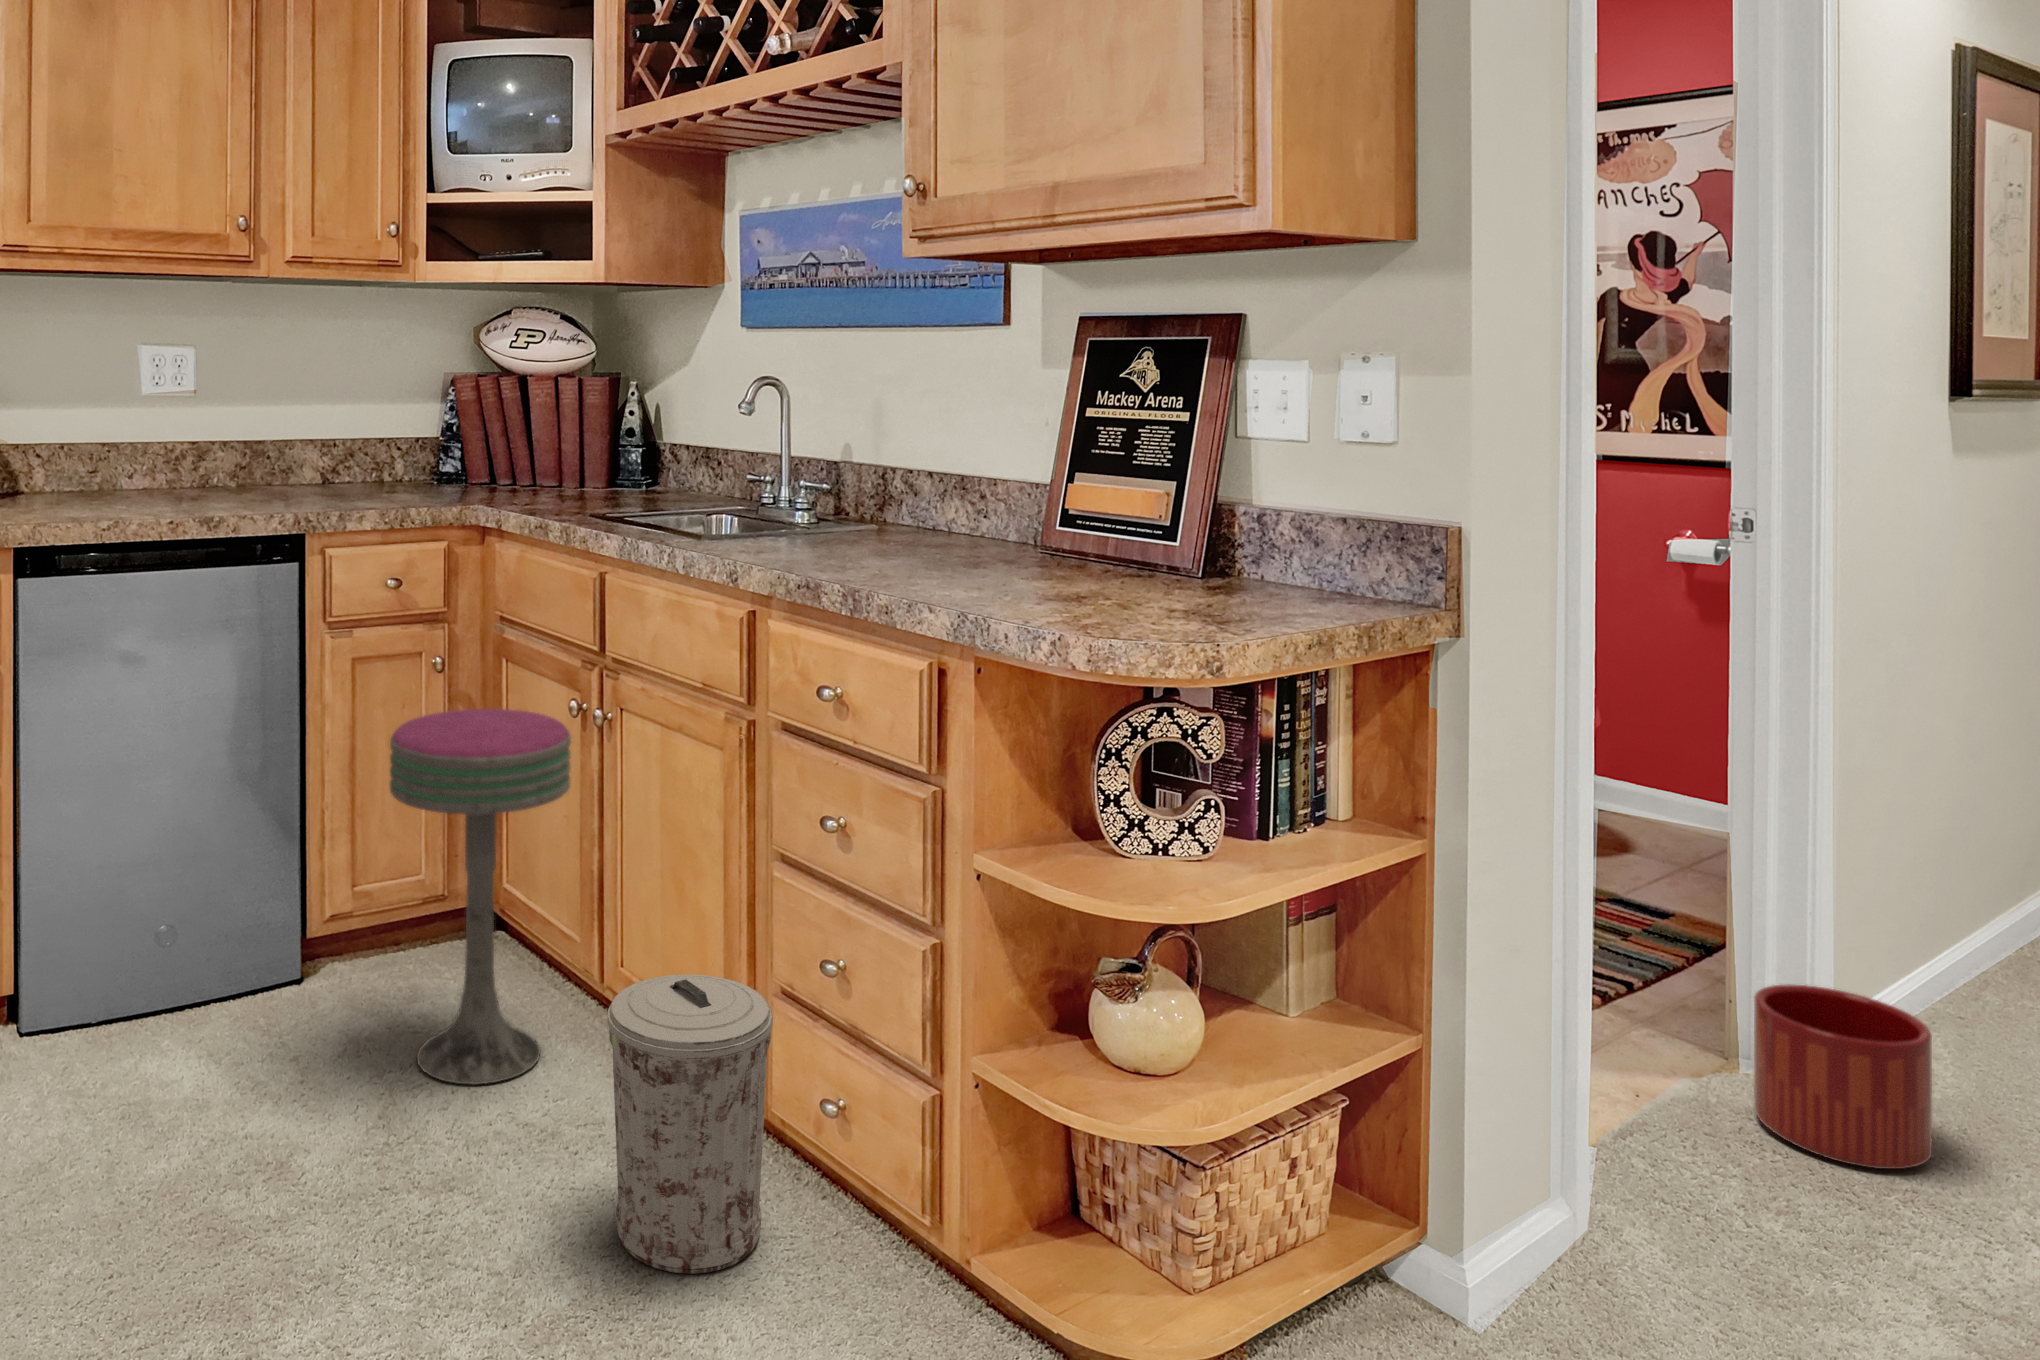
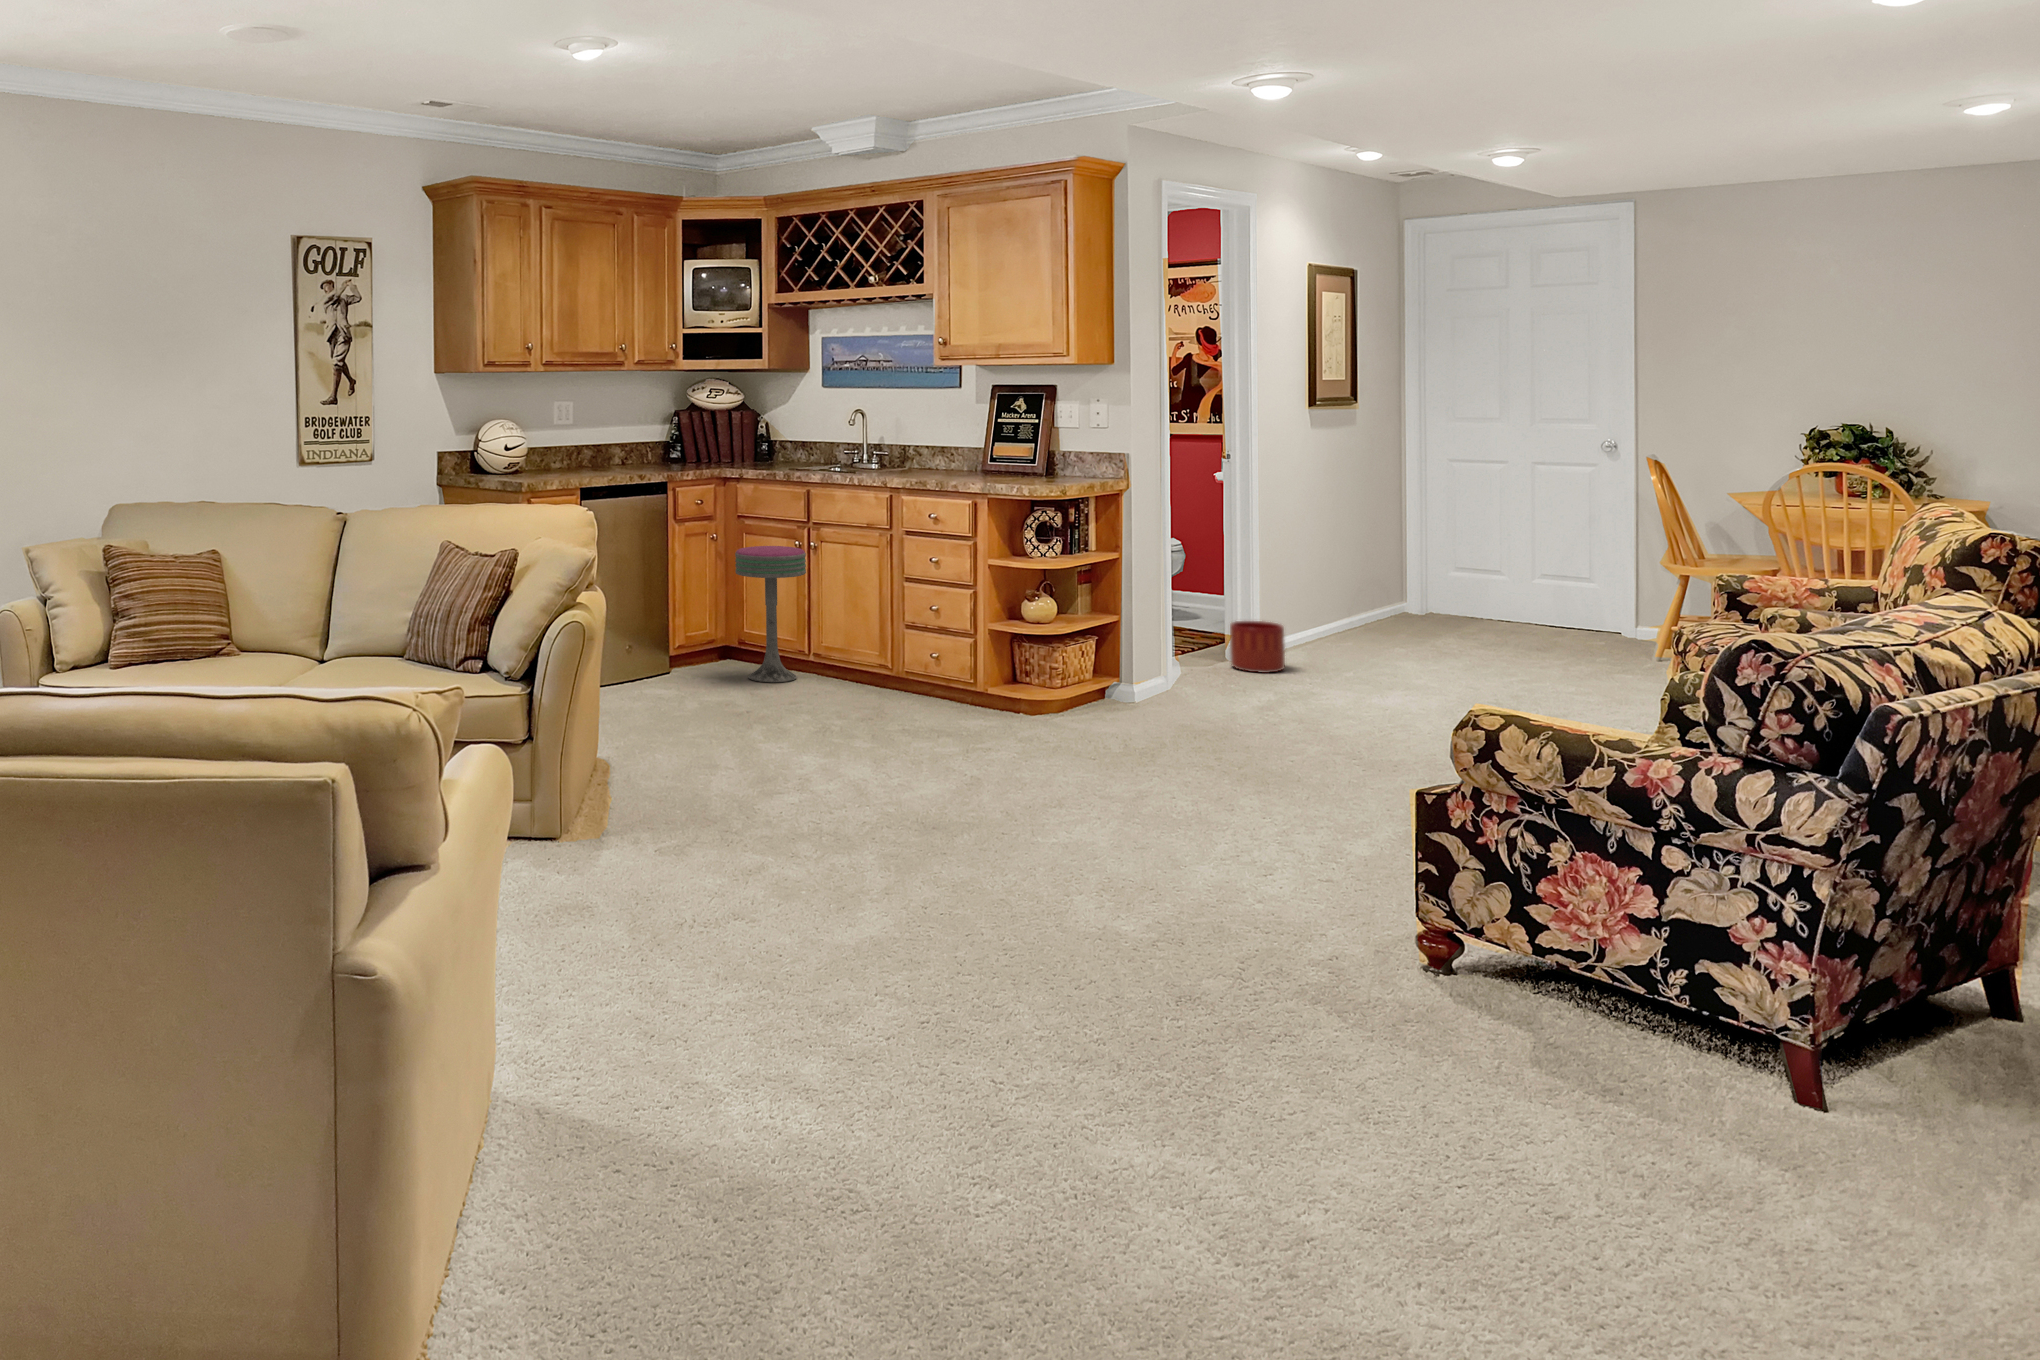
trash can: present [608,974,773,1274] -> none [860,616,916,705]

